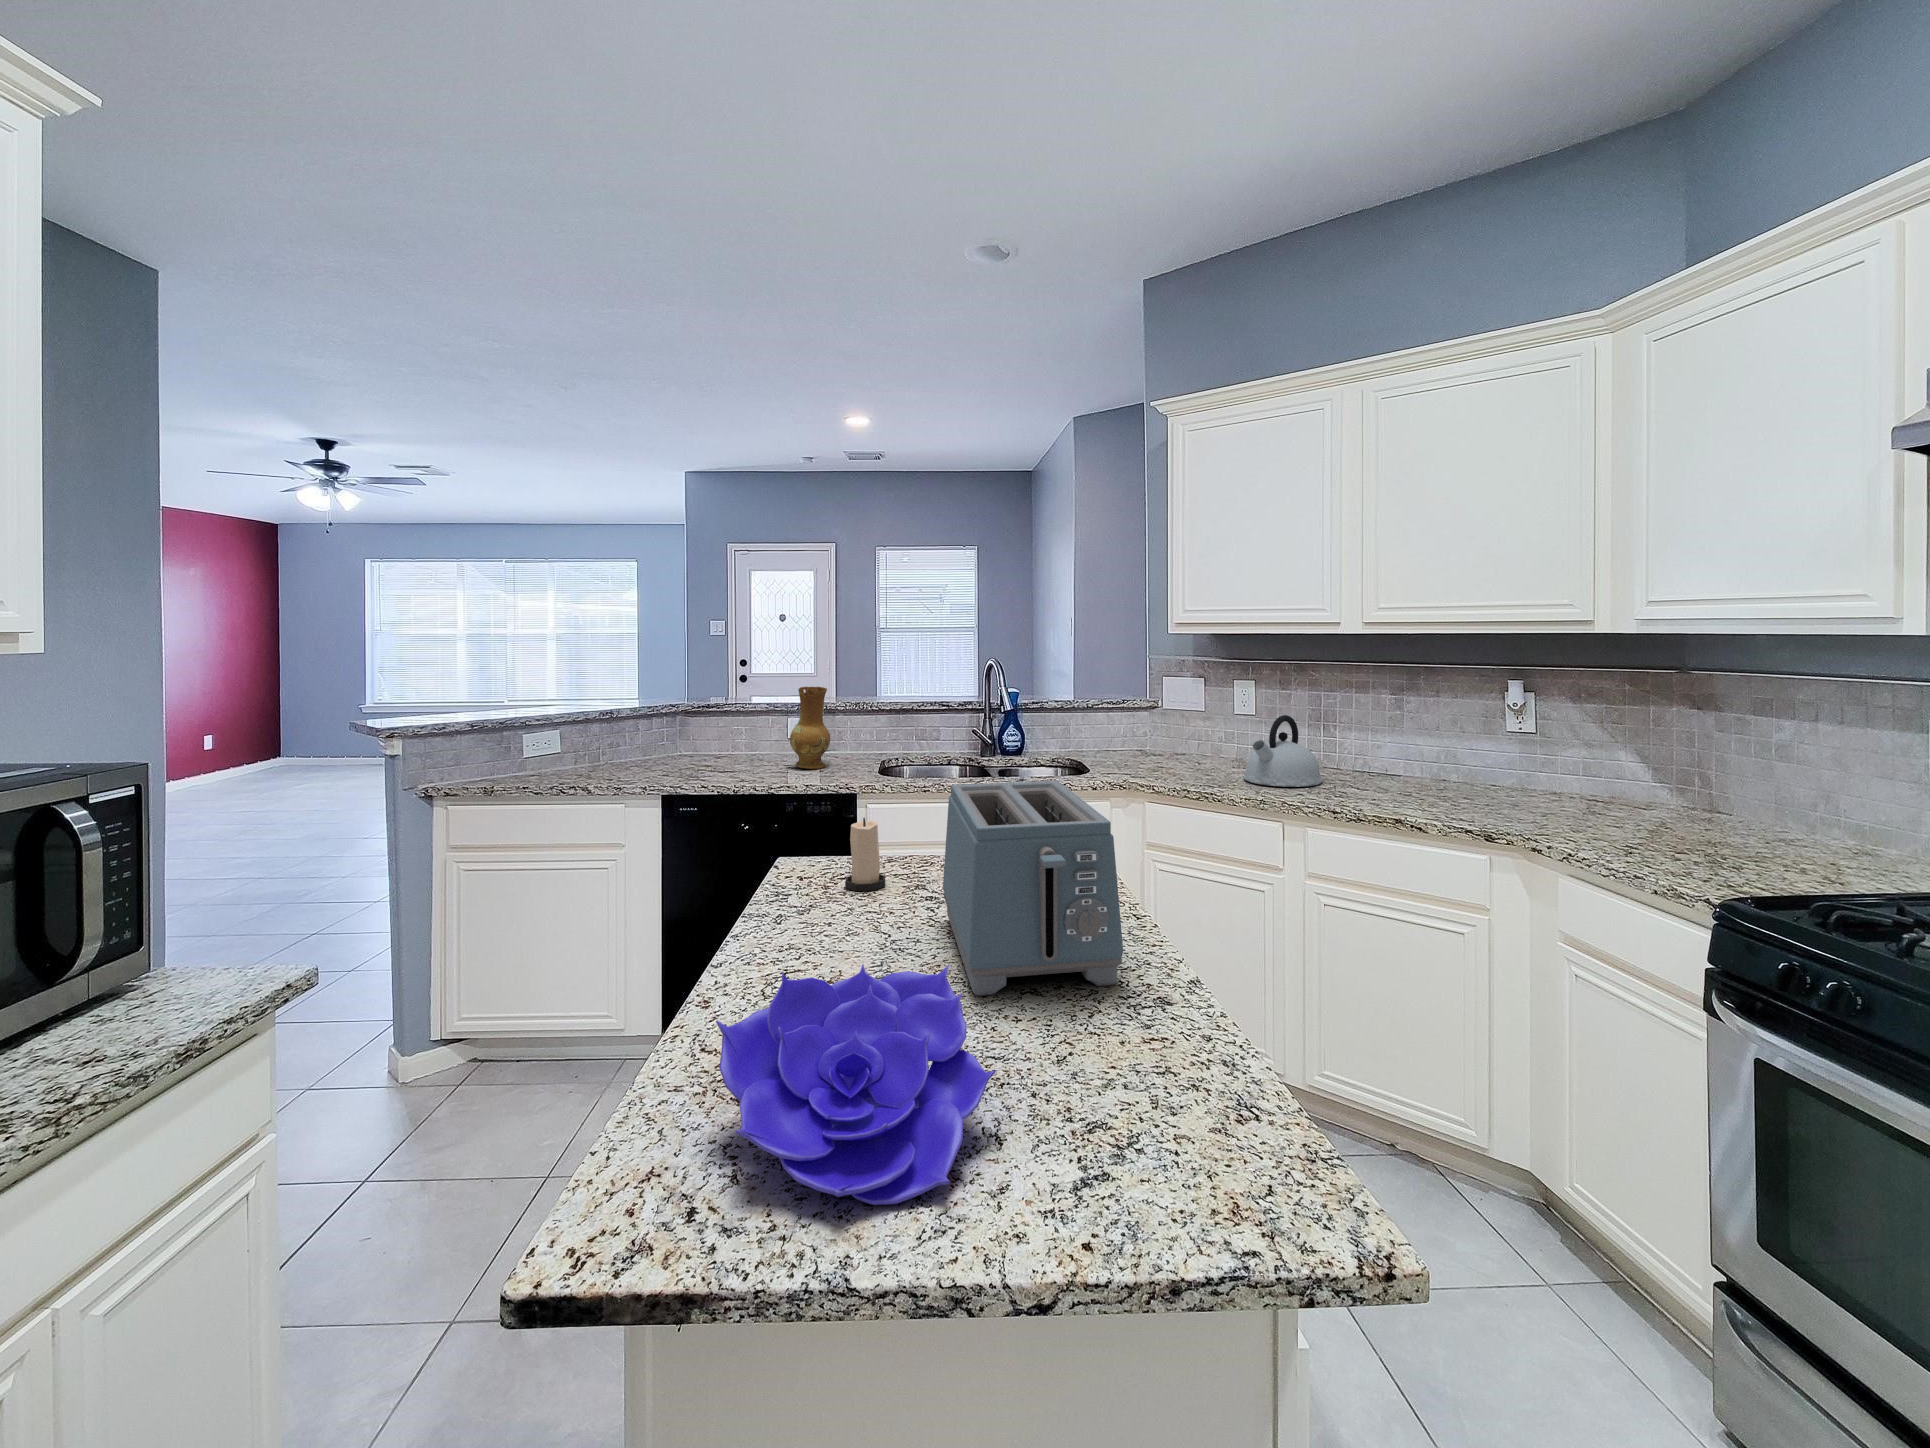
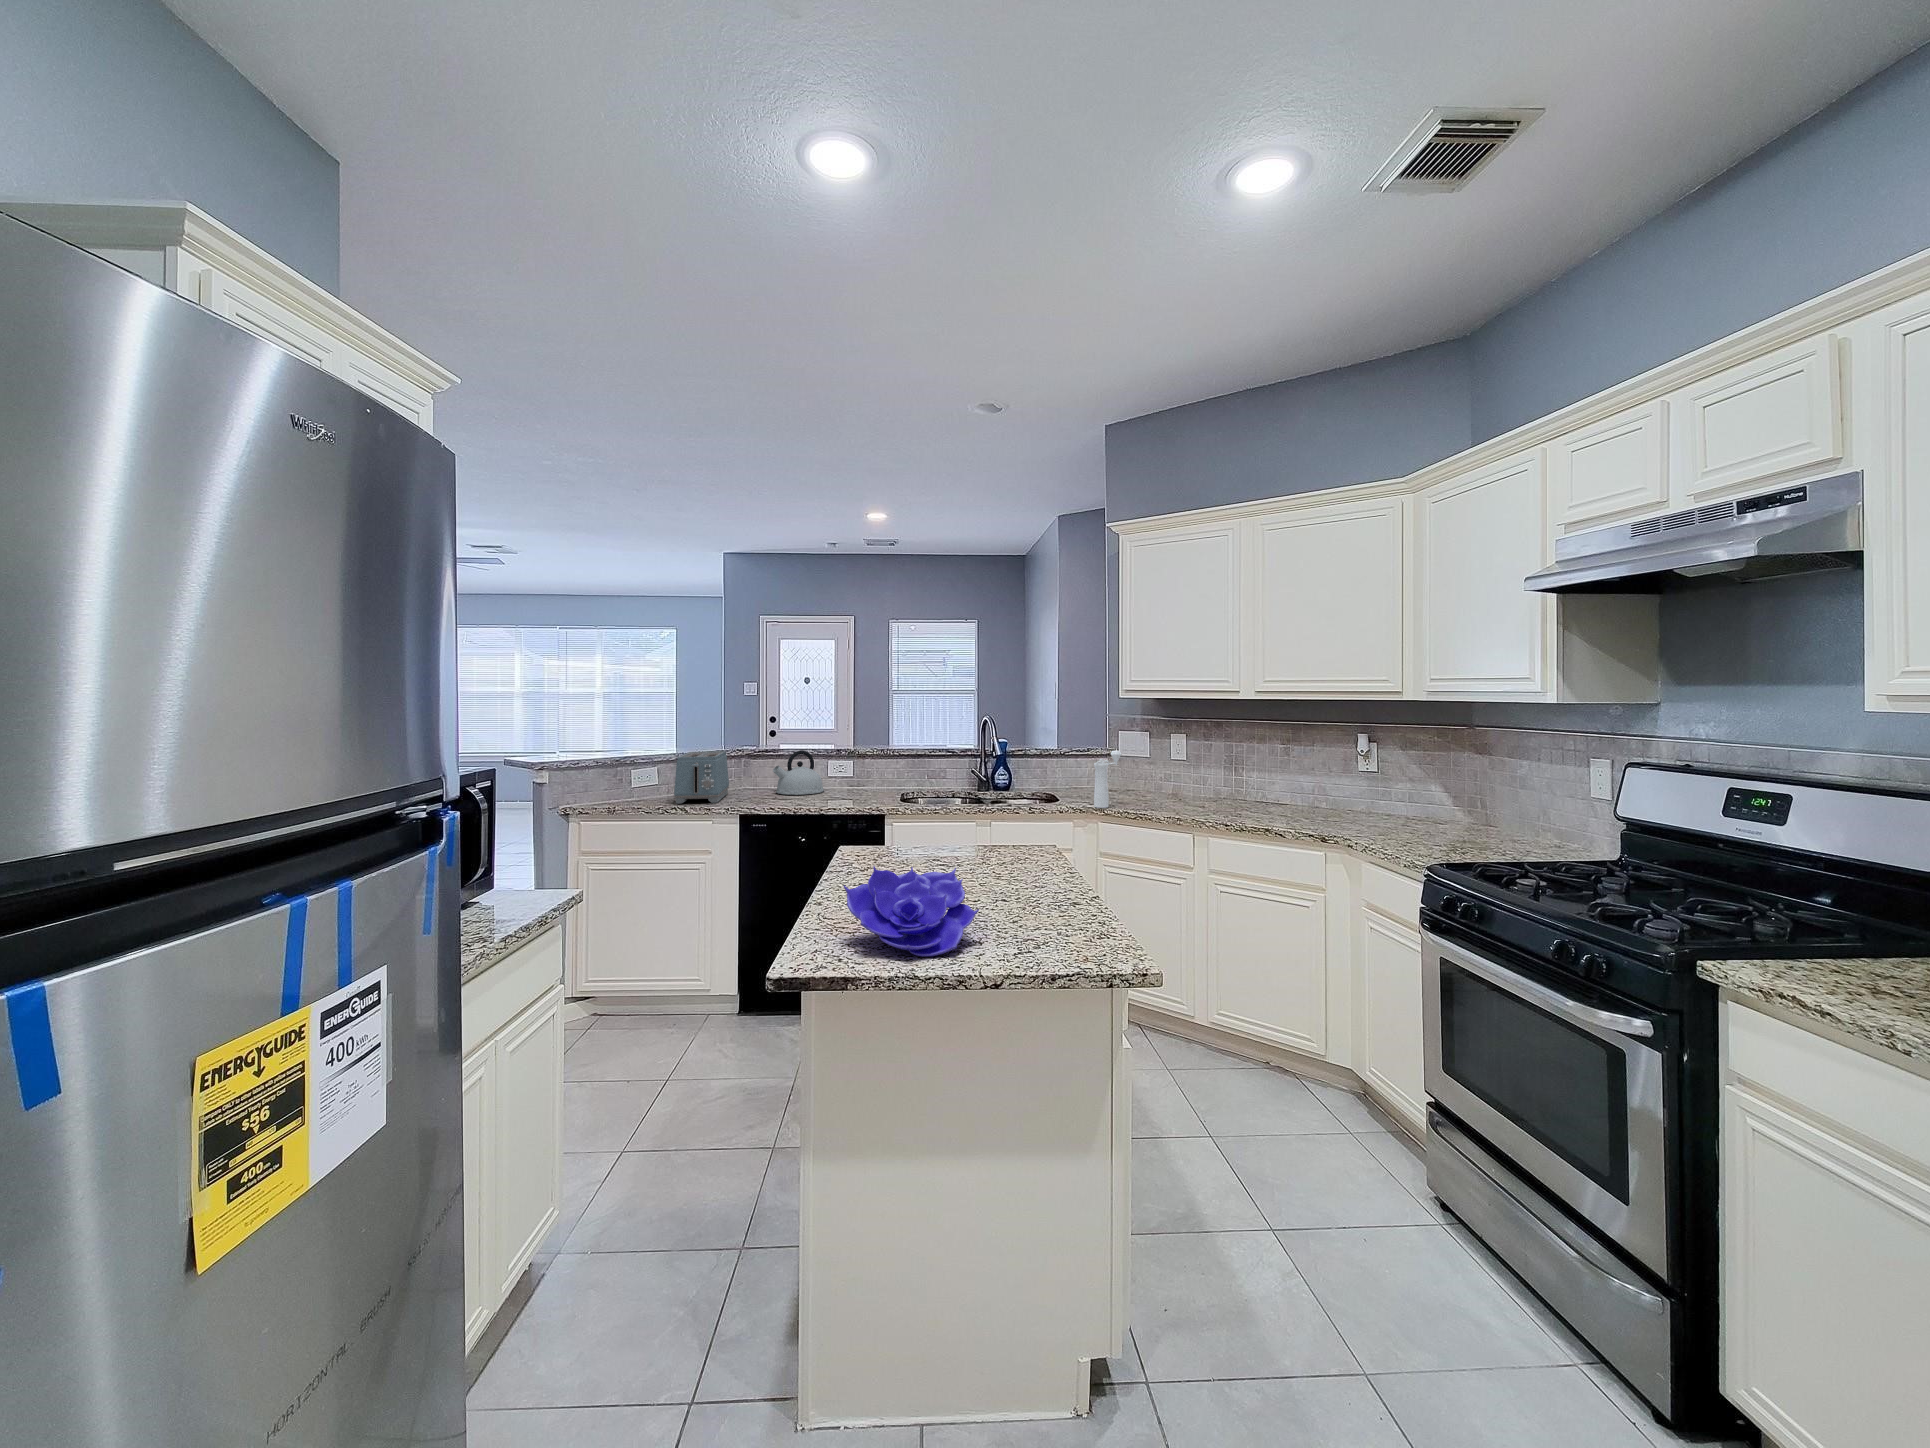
ceramic jug: present [790,687,830,769] -> none [831,735,861,798]
pepper mill: none [1138,705,1173,782] -> present [1094,751,1121,808]
kettle: present [1243,715,1322,787] -> present [773,750,824,795]
toaster: present [943,781,1123,996] -> present [674,751,729,804]
candle: present [845,818,885,891] -> none [887,814,912,861]

